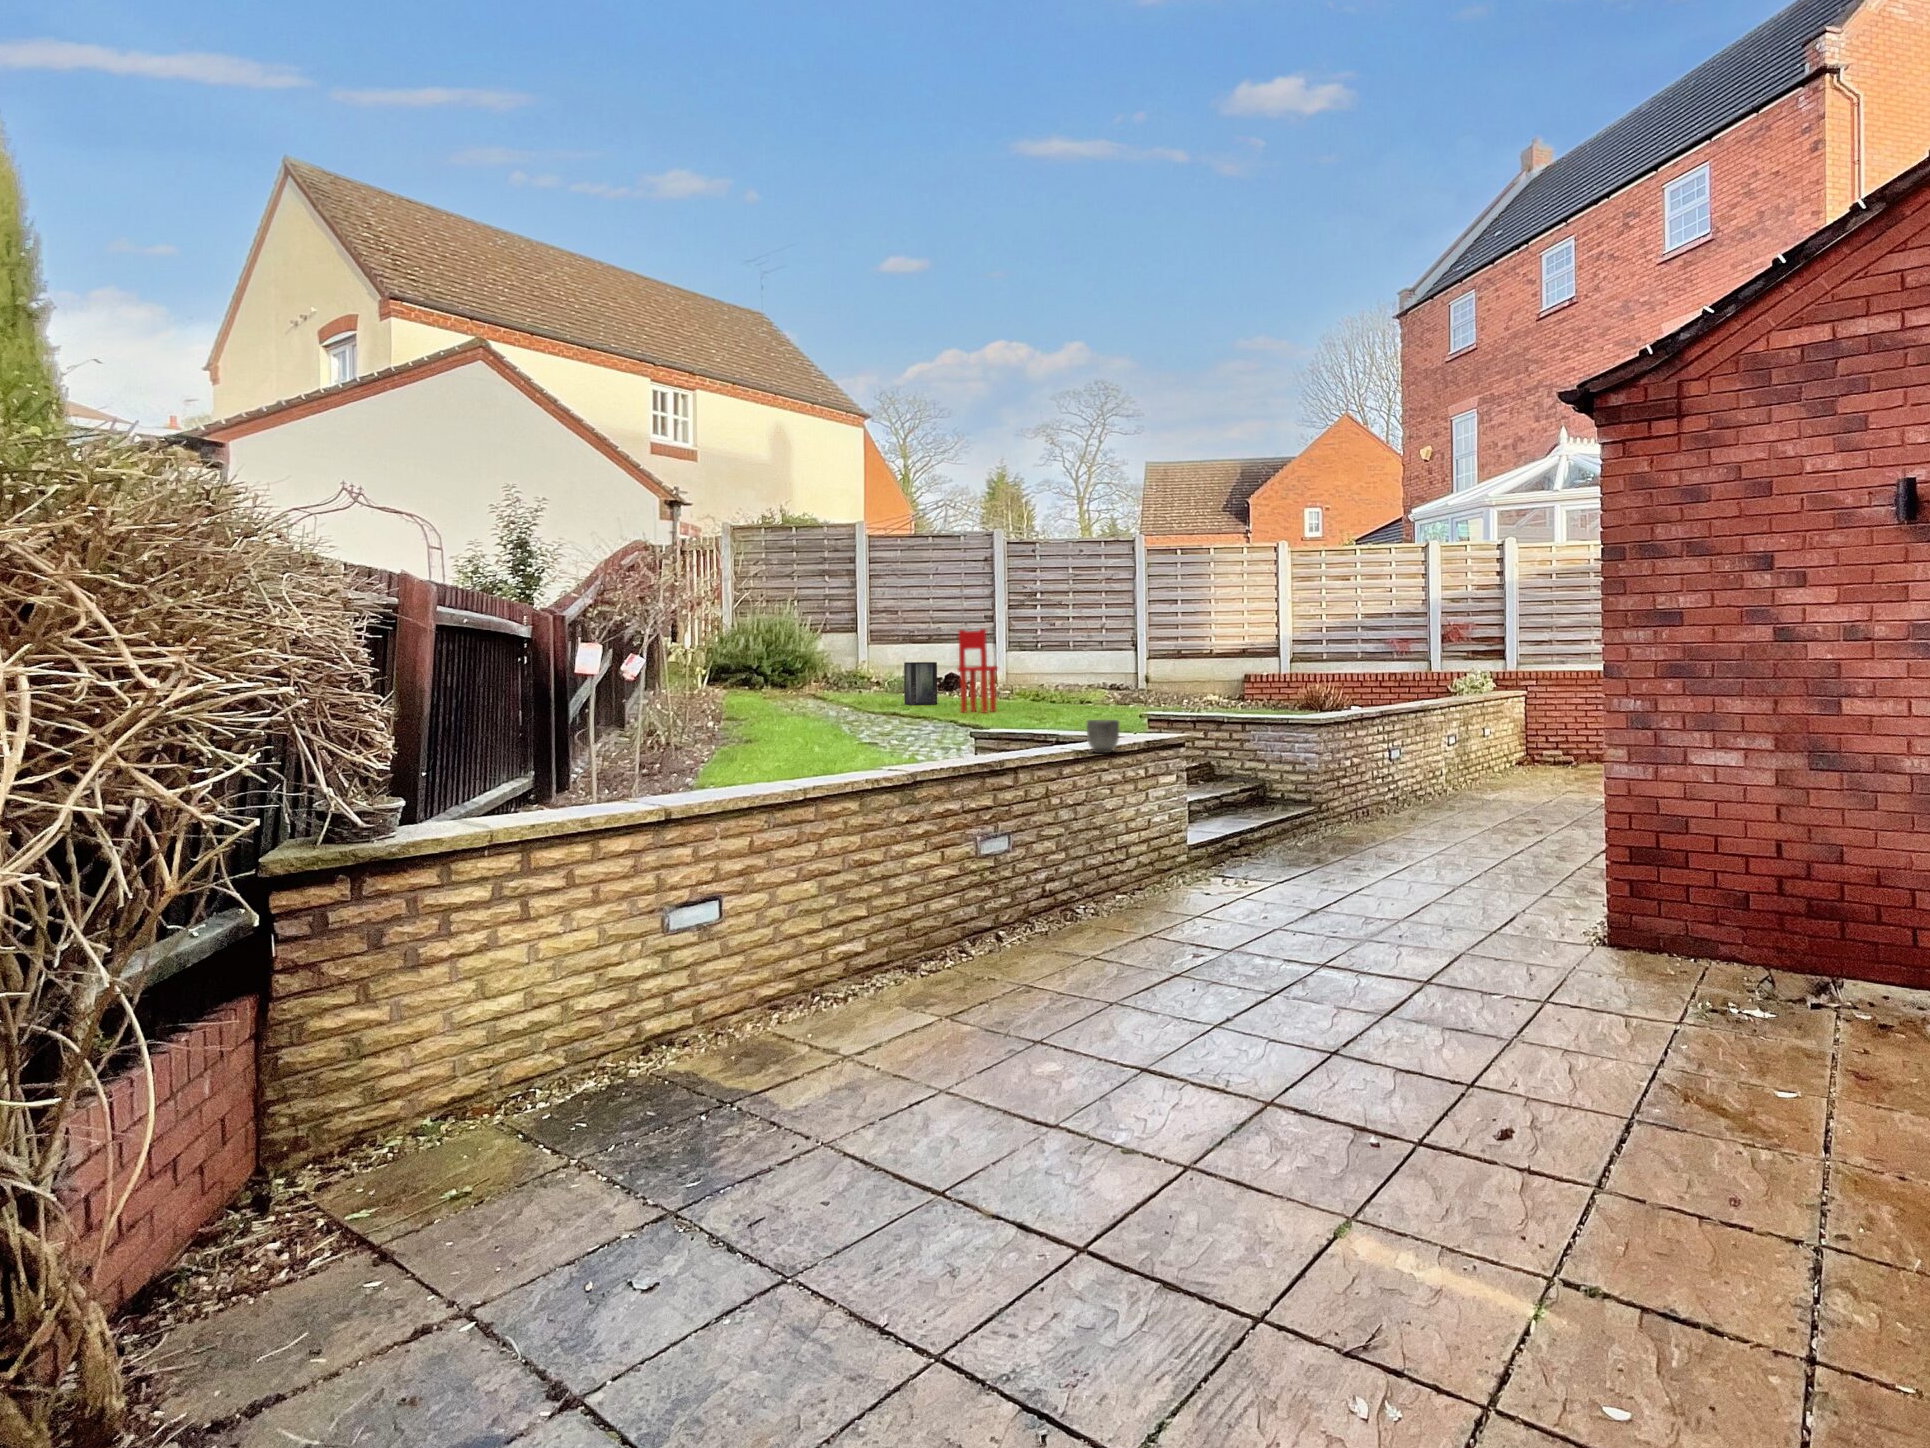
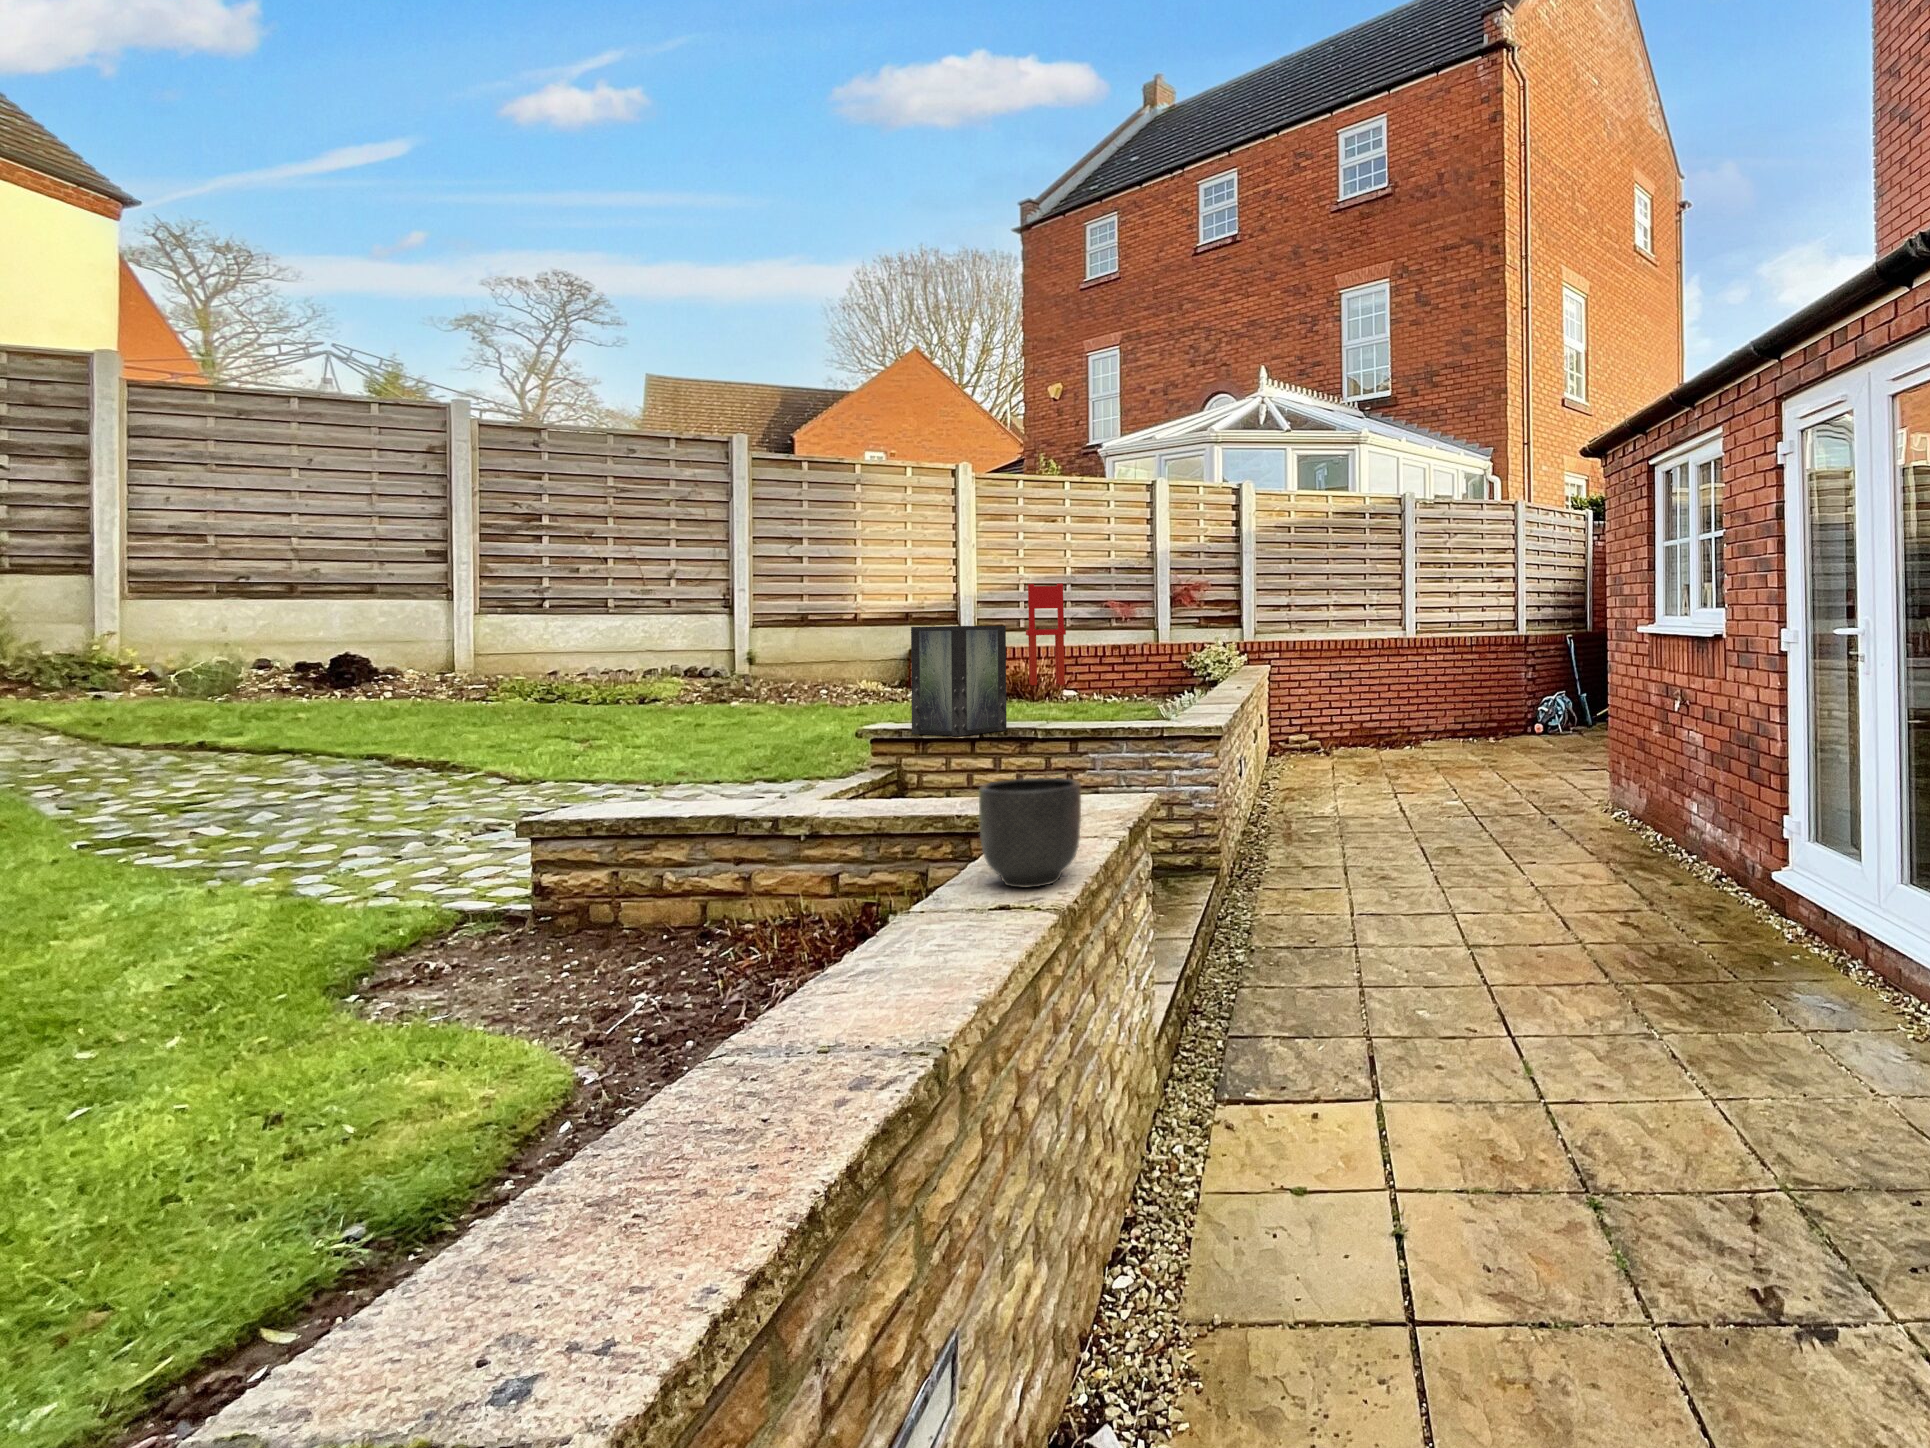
chair: present [958,629,998,712] -> present [1026,583,1066,685]
storage box: present [904,662,937,705] -> present [911,626,1007,736]

